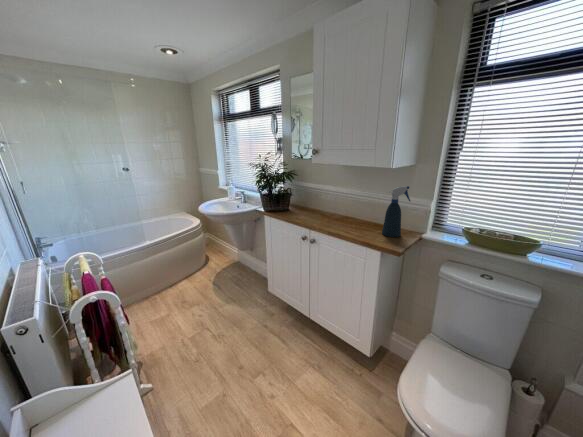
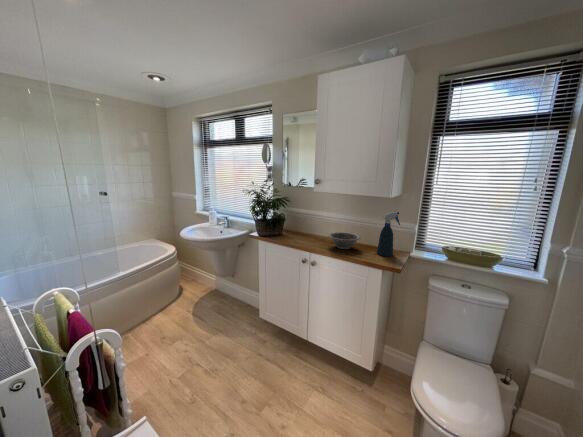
decorative bowl: none [330,209,365,227] -> present [329,232,360,249]

